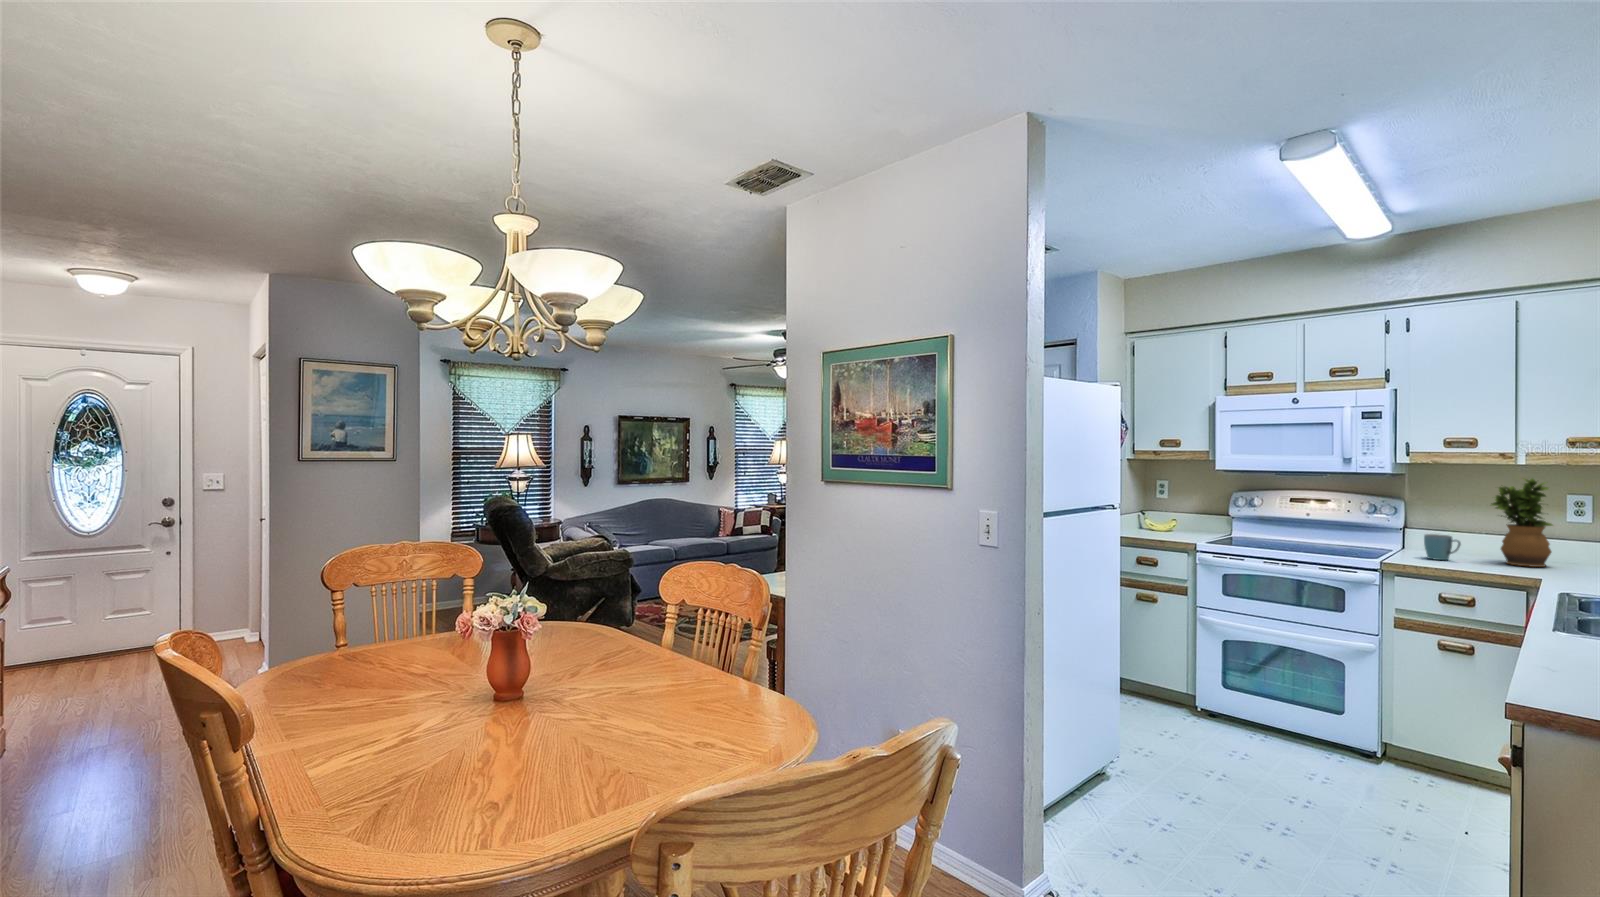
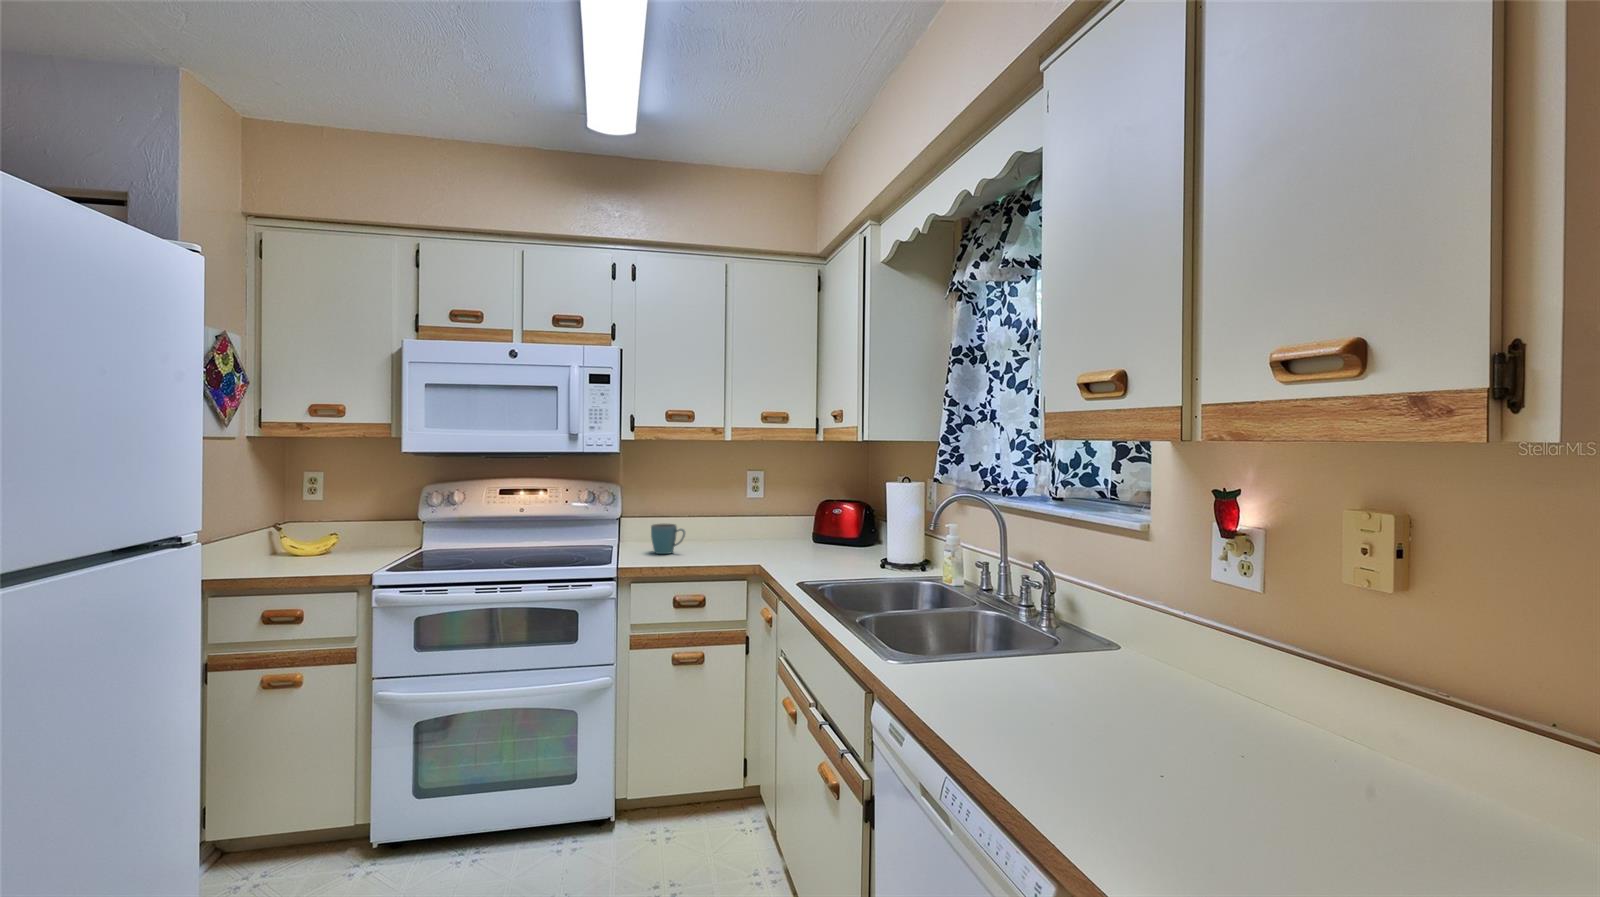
potted plant: present [1492,478,1552,567] -> none [708,456,756,550]

